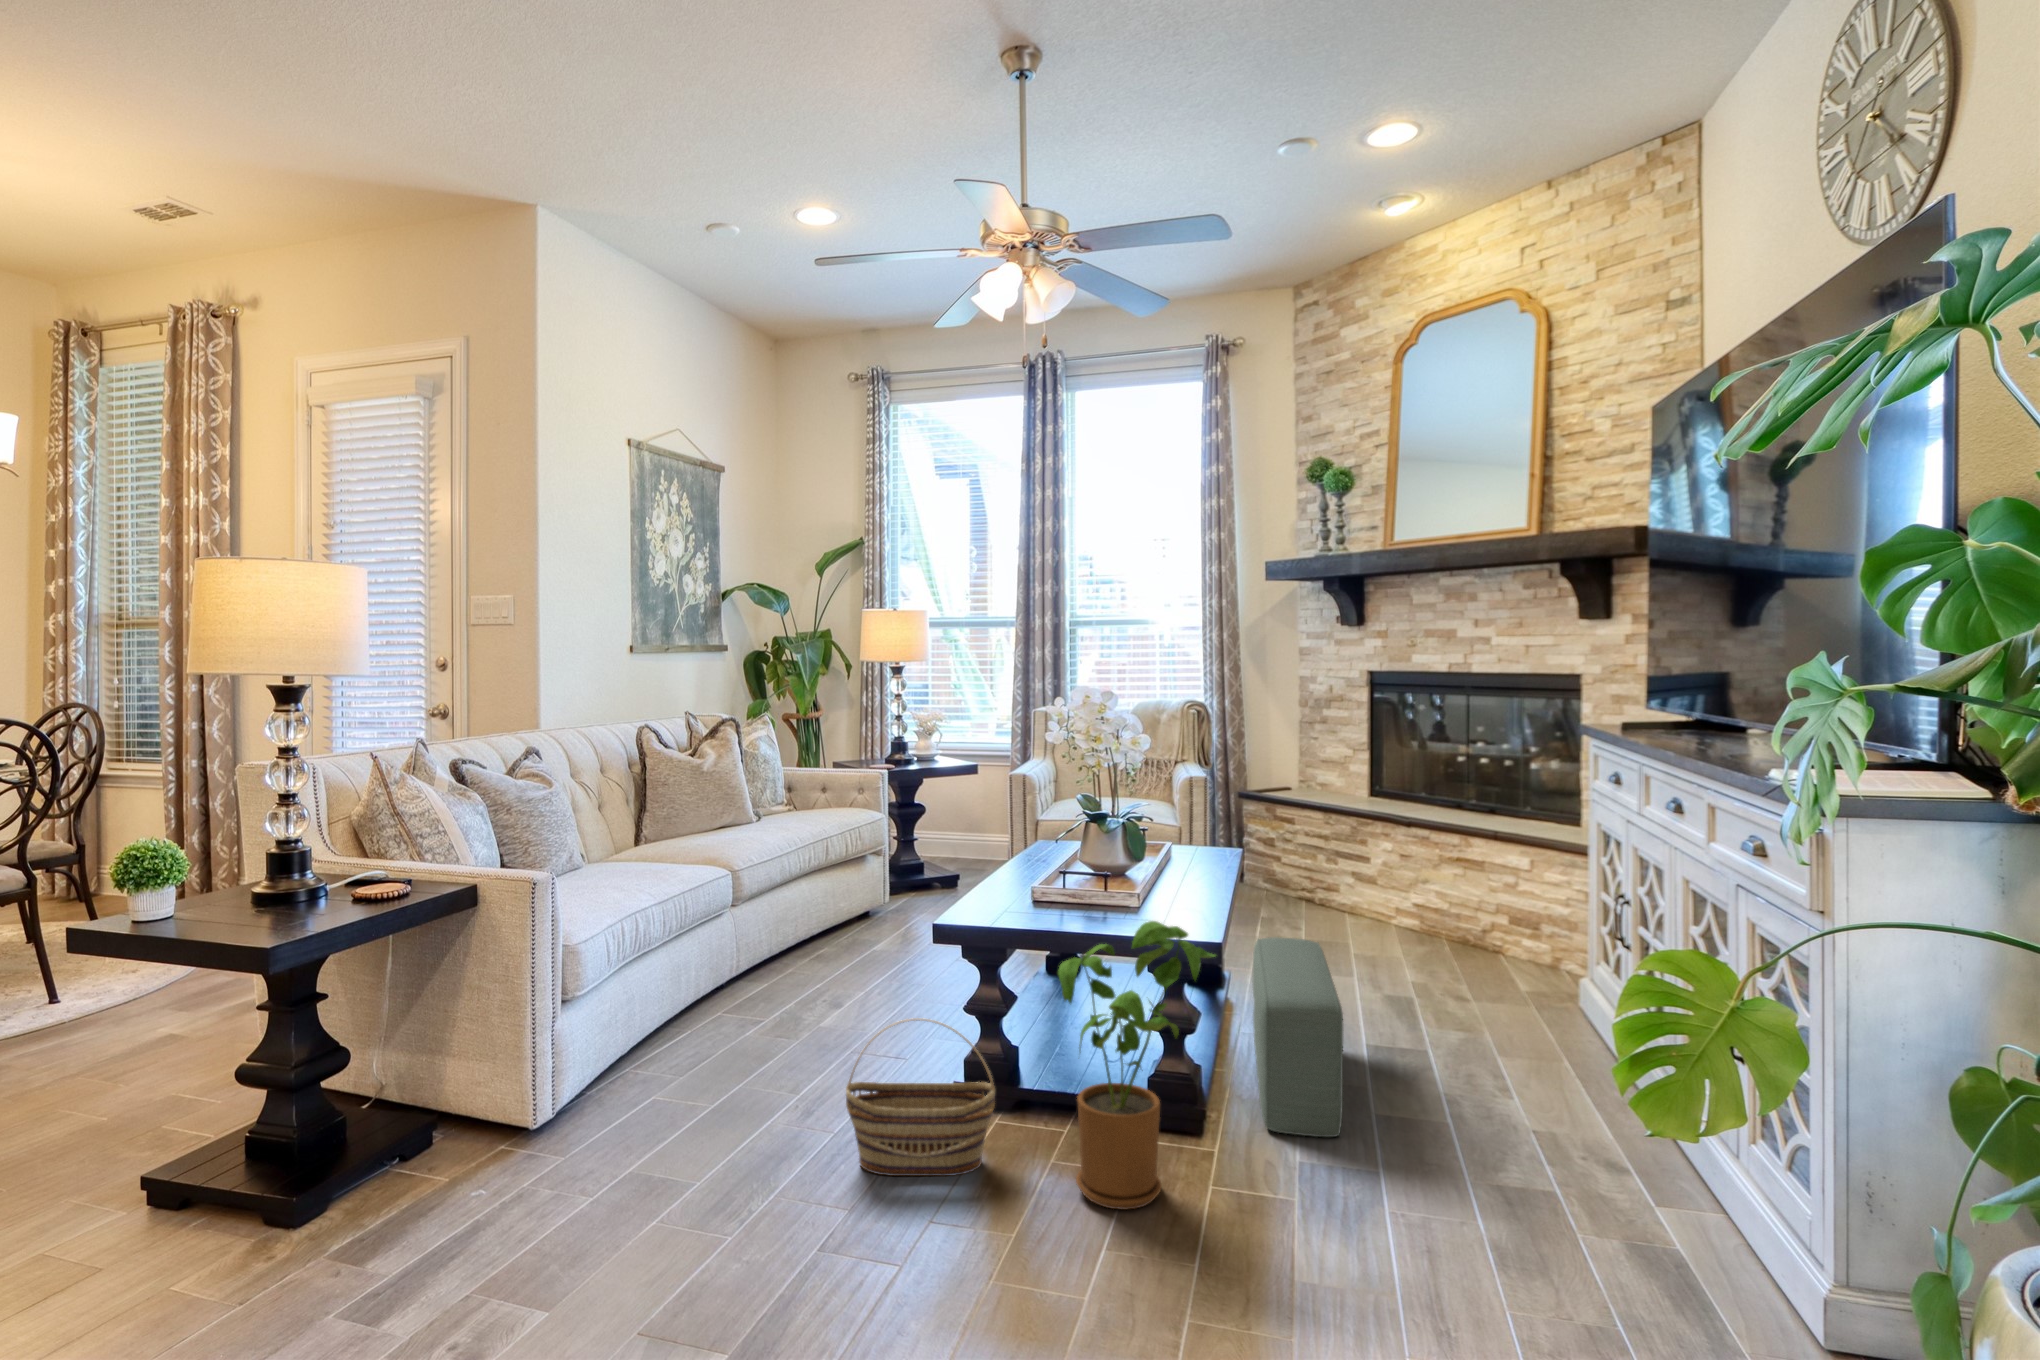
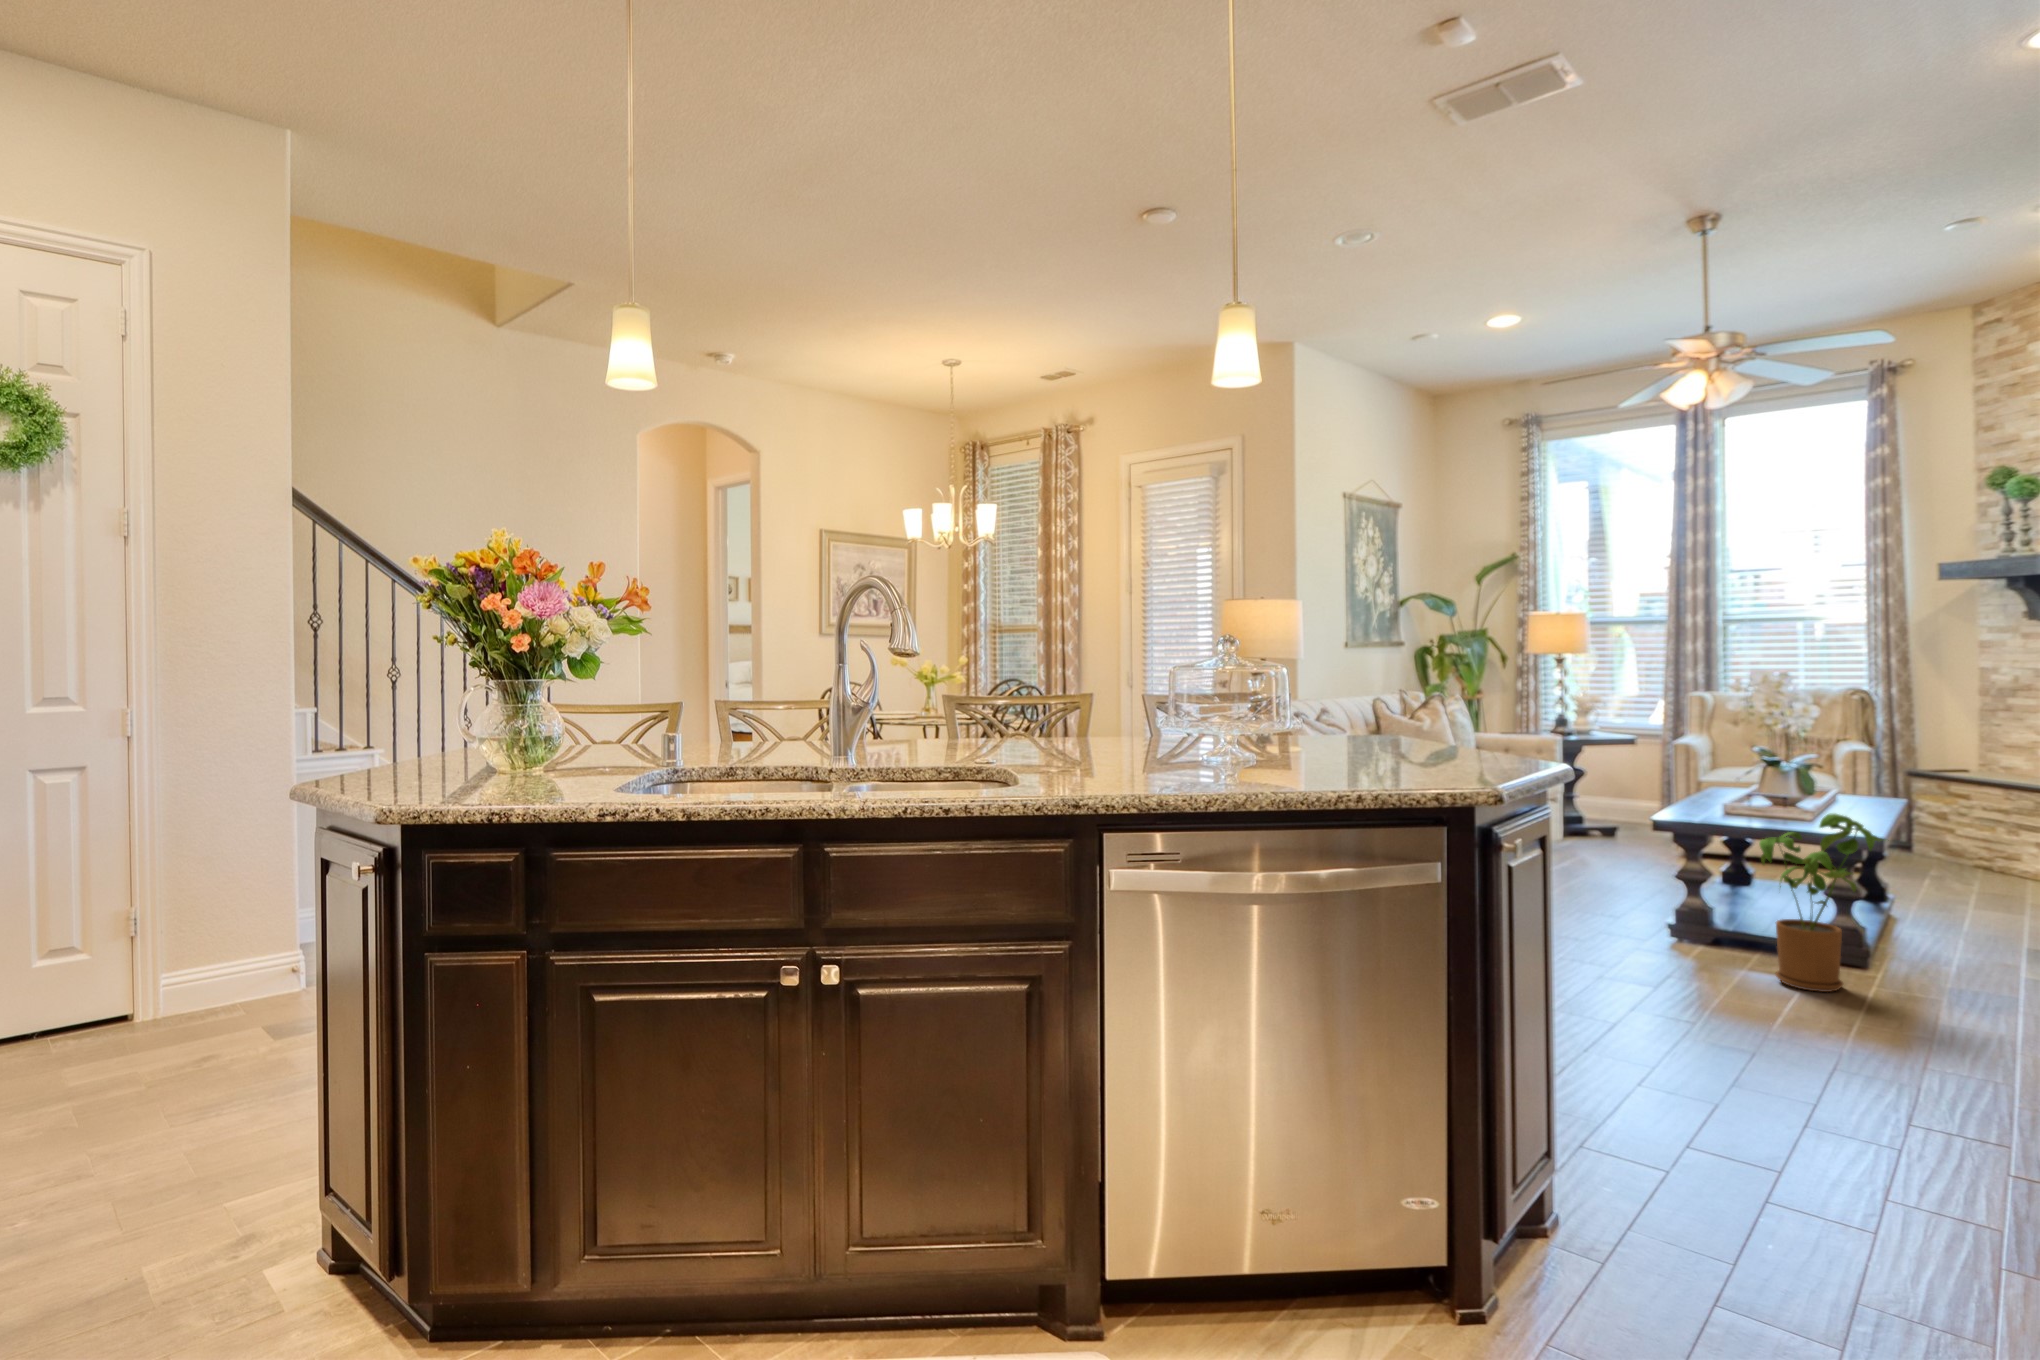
pouf: present [1252,937,1343,1137] -> none [1922,858,2003,984]
basket: present [846,1018,995,1176] -> none [1599,869,1709,967]

